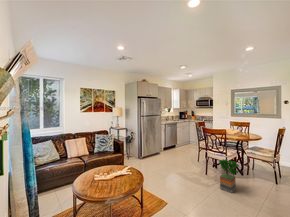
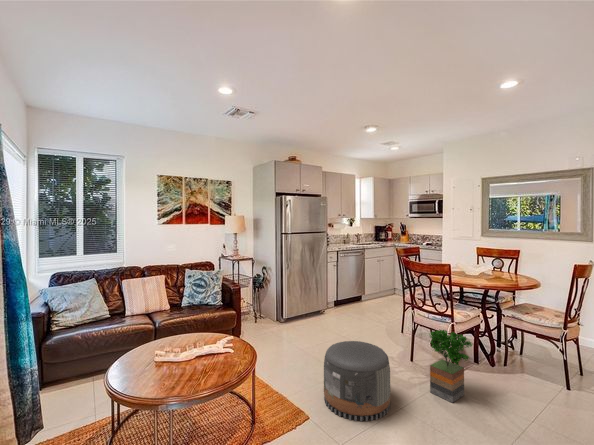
pouf: none [172,166,204,204] -> present [324,341,390,421]

